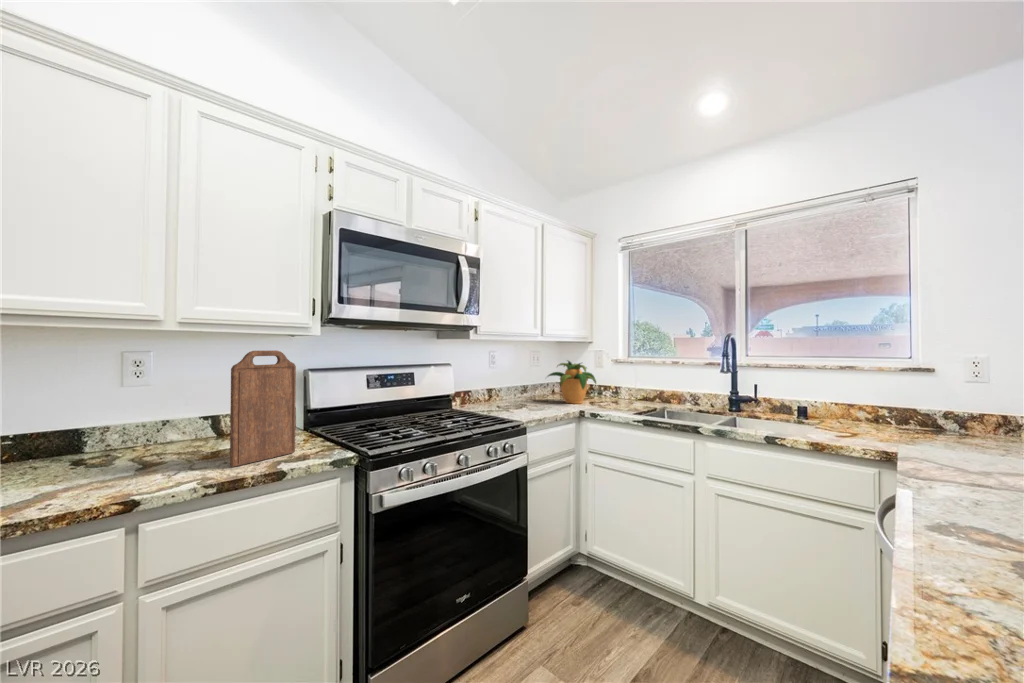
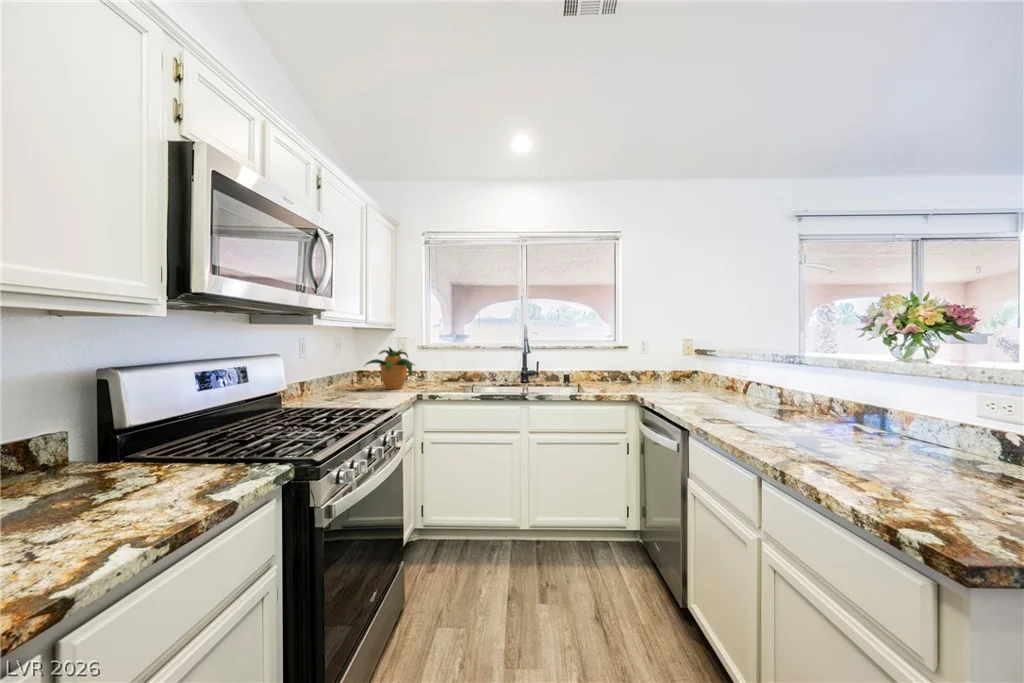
cutting board: present [230,350,296,467] -> none [116,337,188,525]

